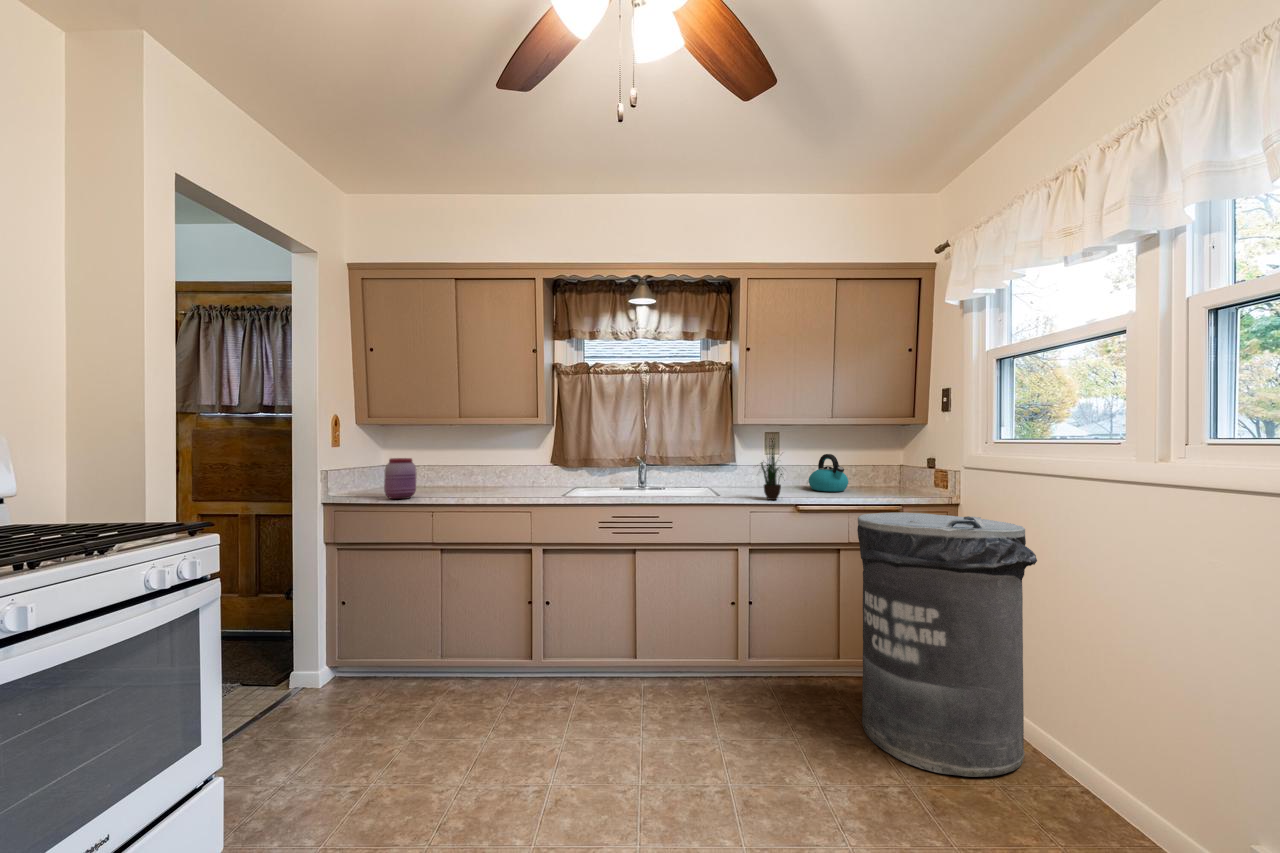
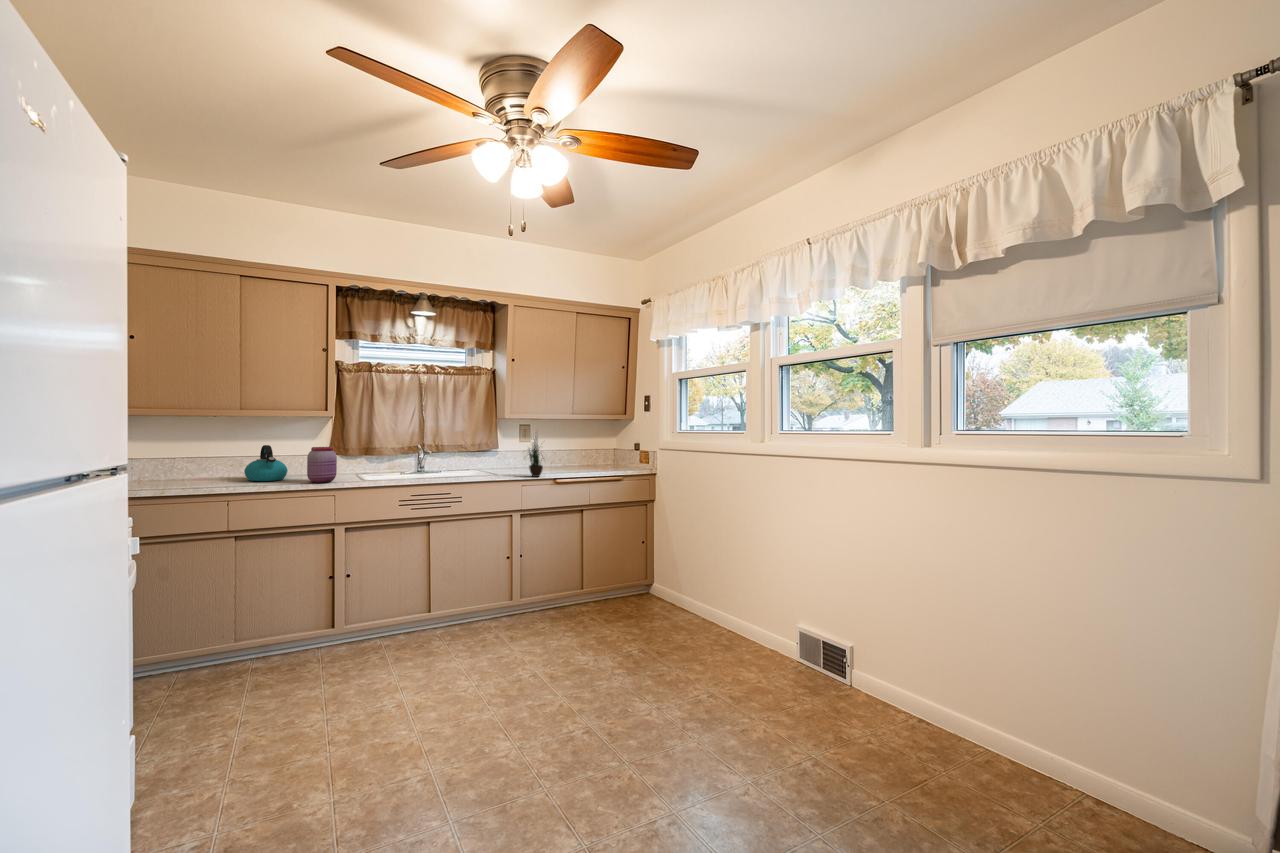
kettle: present [809,454,848,491] -> present [244,445,288,481]
jar: present [384,458,416,499] -> present [307,447,337,483]
trash can: present [857,513,1037,777] -> none [601,480,703,637]

